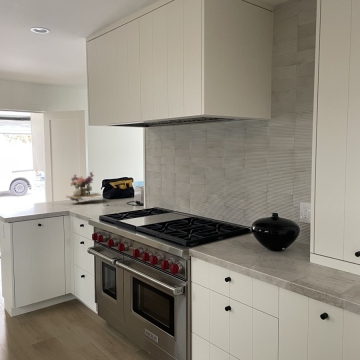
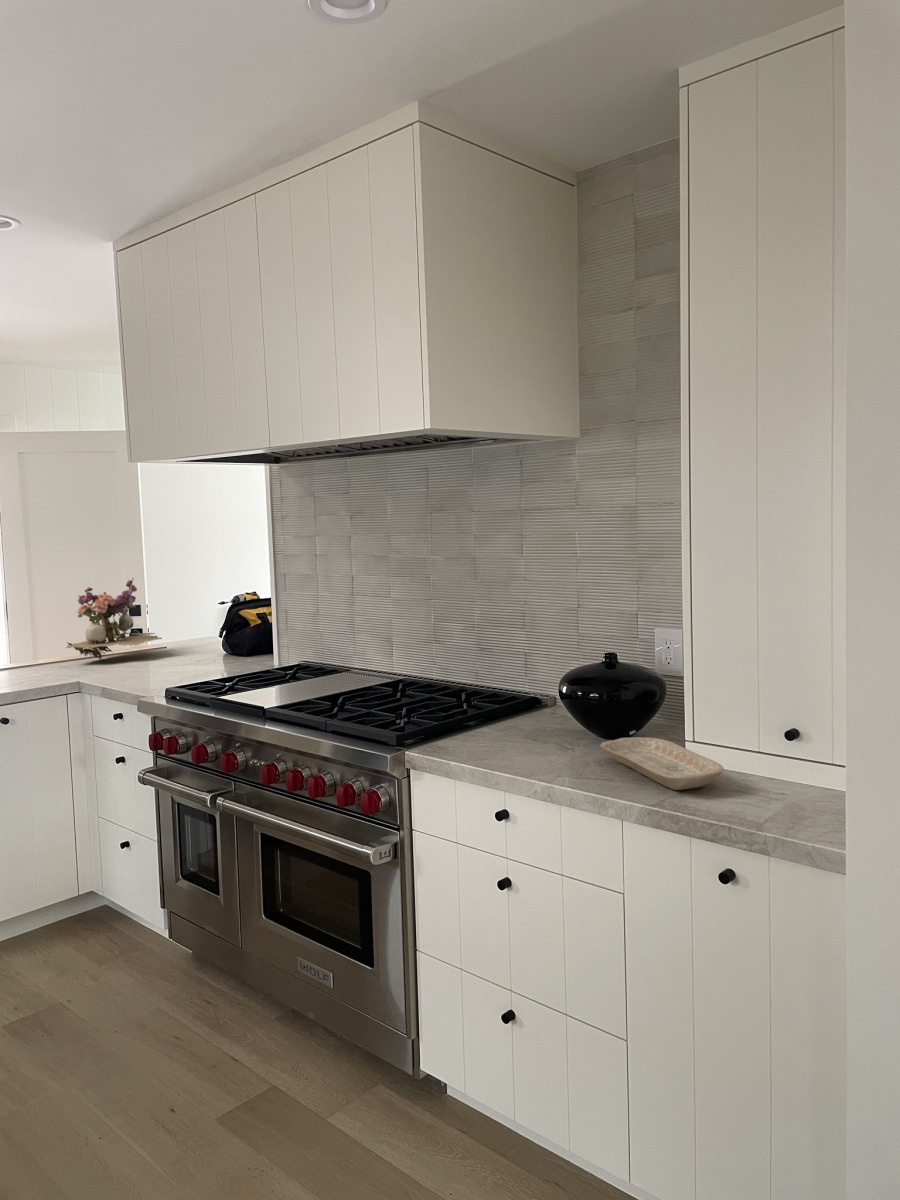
tray: none [272,249,326,275] -> present [600,737,724,790]

